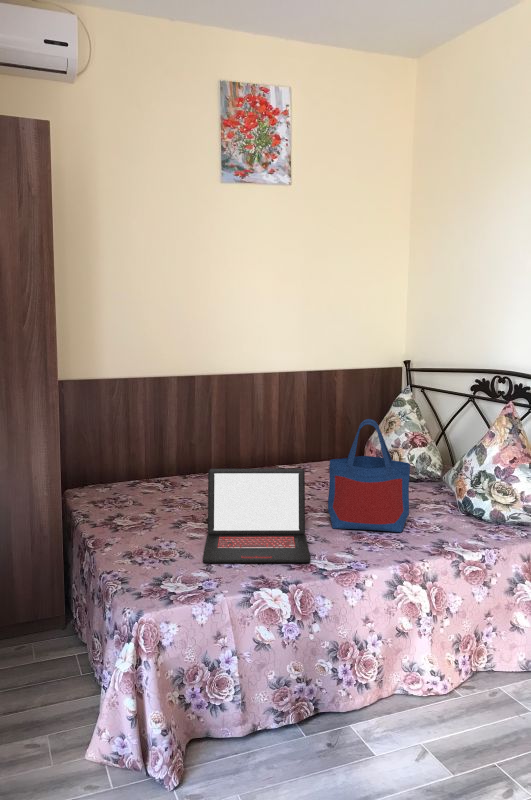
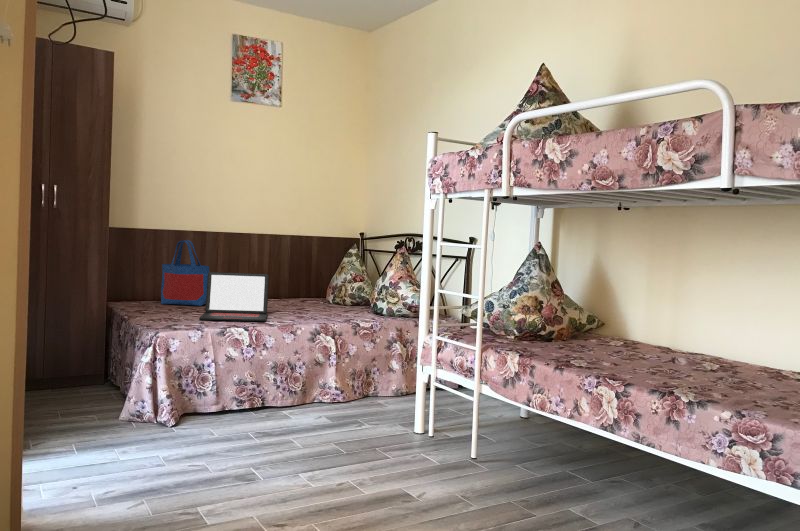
tote bag: present [328,419,410,532] -> present [161,240,209,306]

